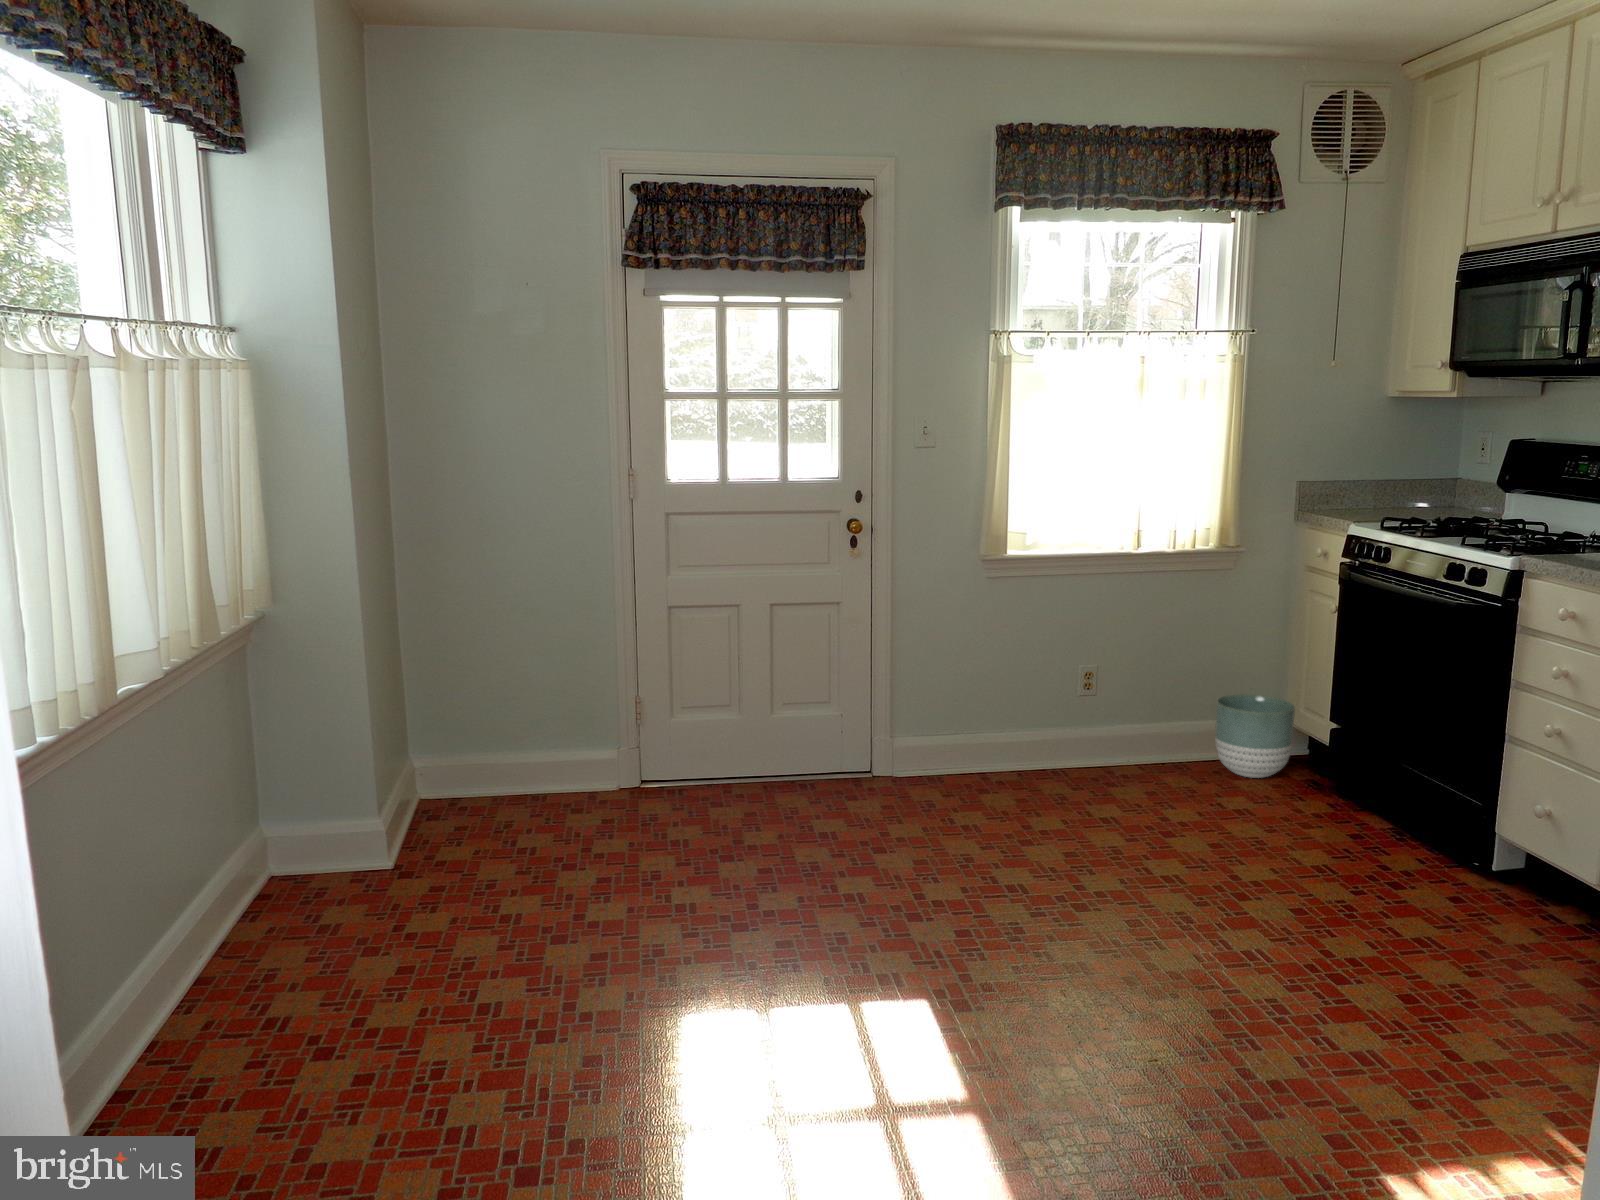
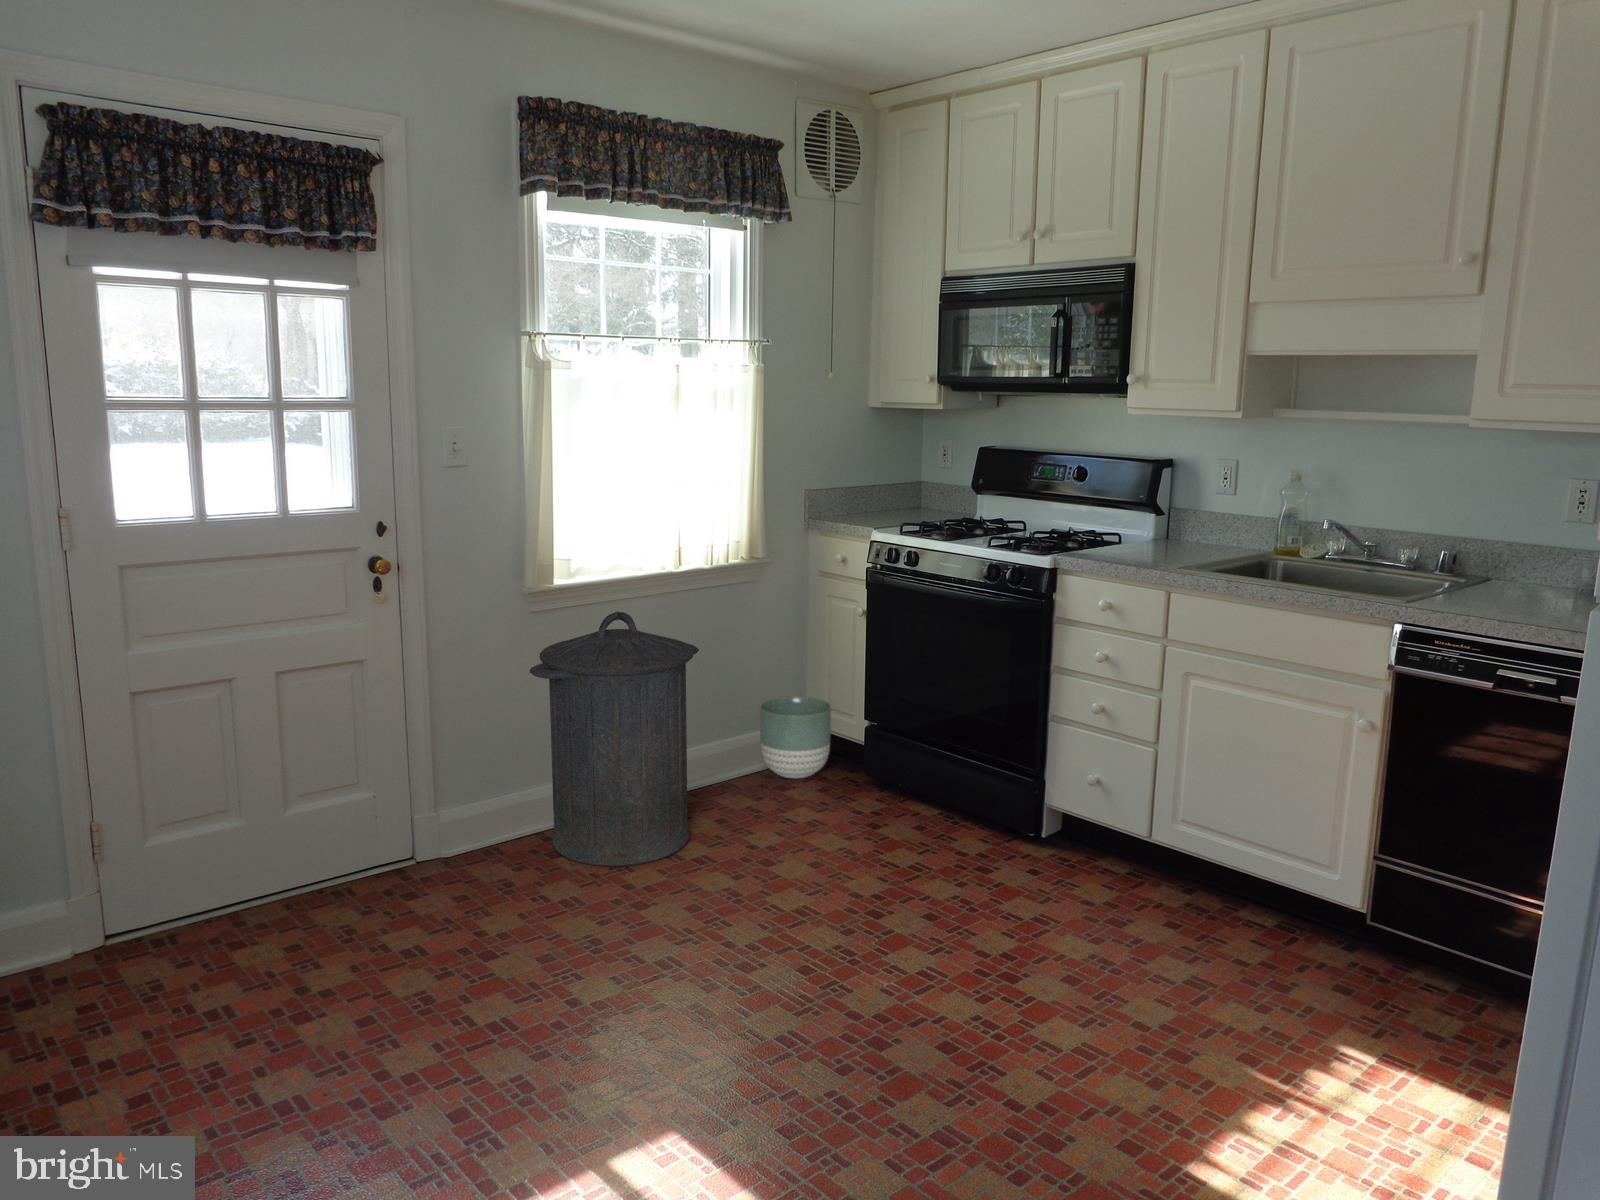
trash can: none [962,583,1130,816] -> present [529,612,699,866]

